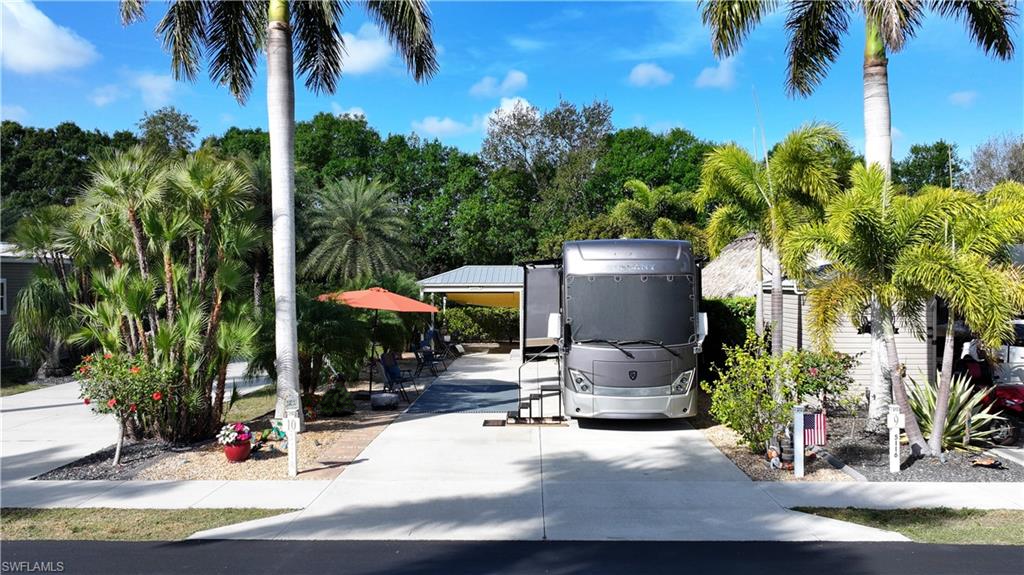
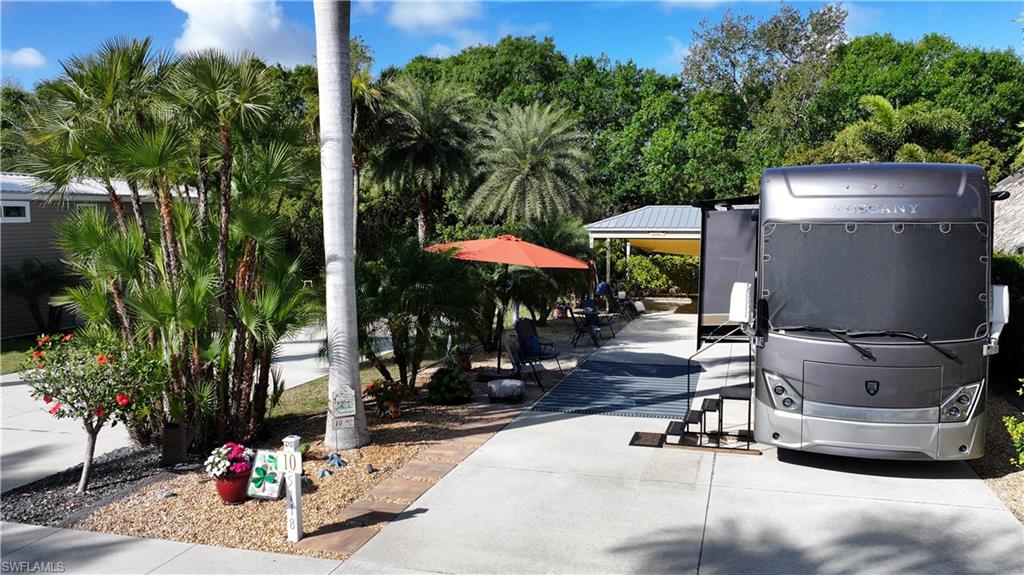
watering can: none [139,420,168,458] -> present [157,413,203,464]

